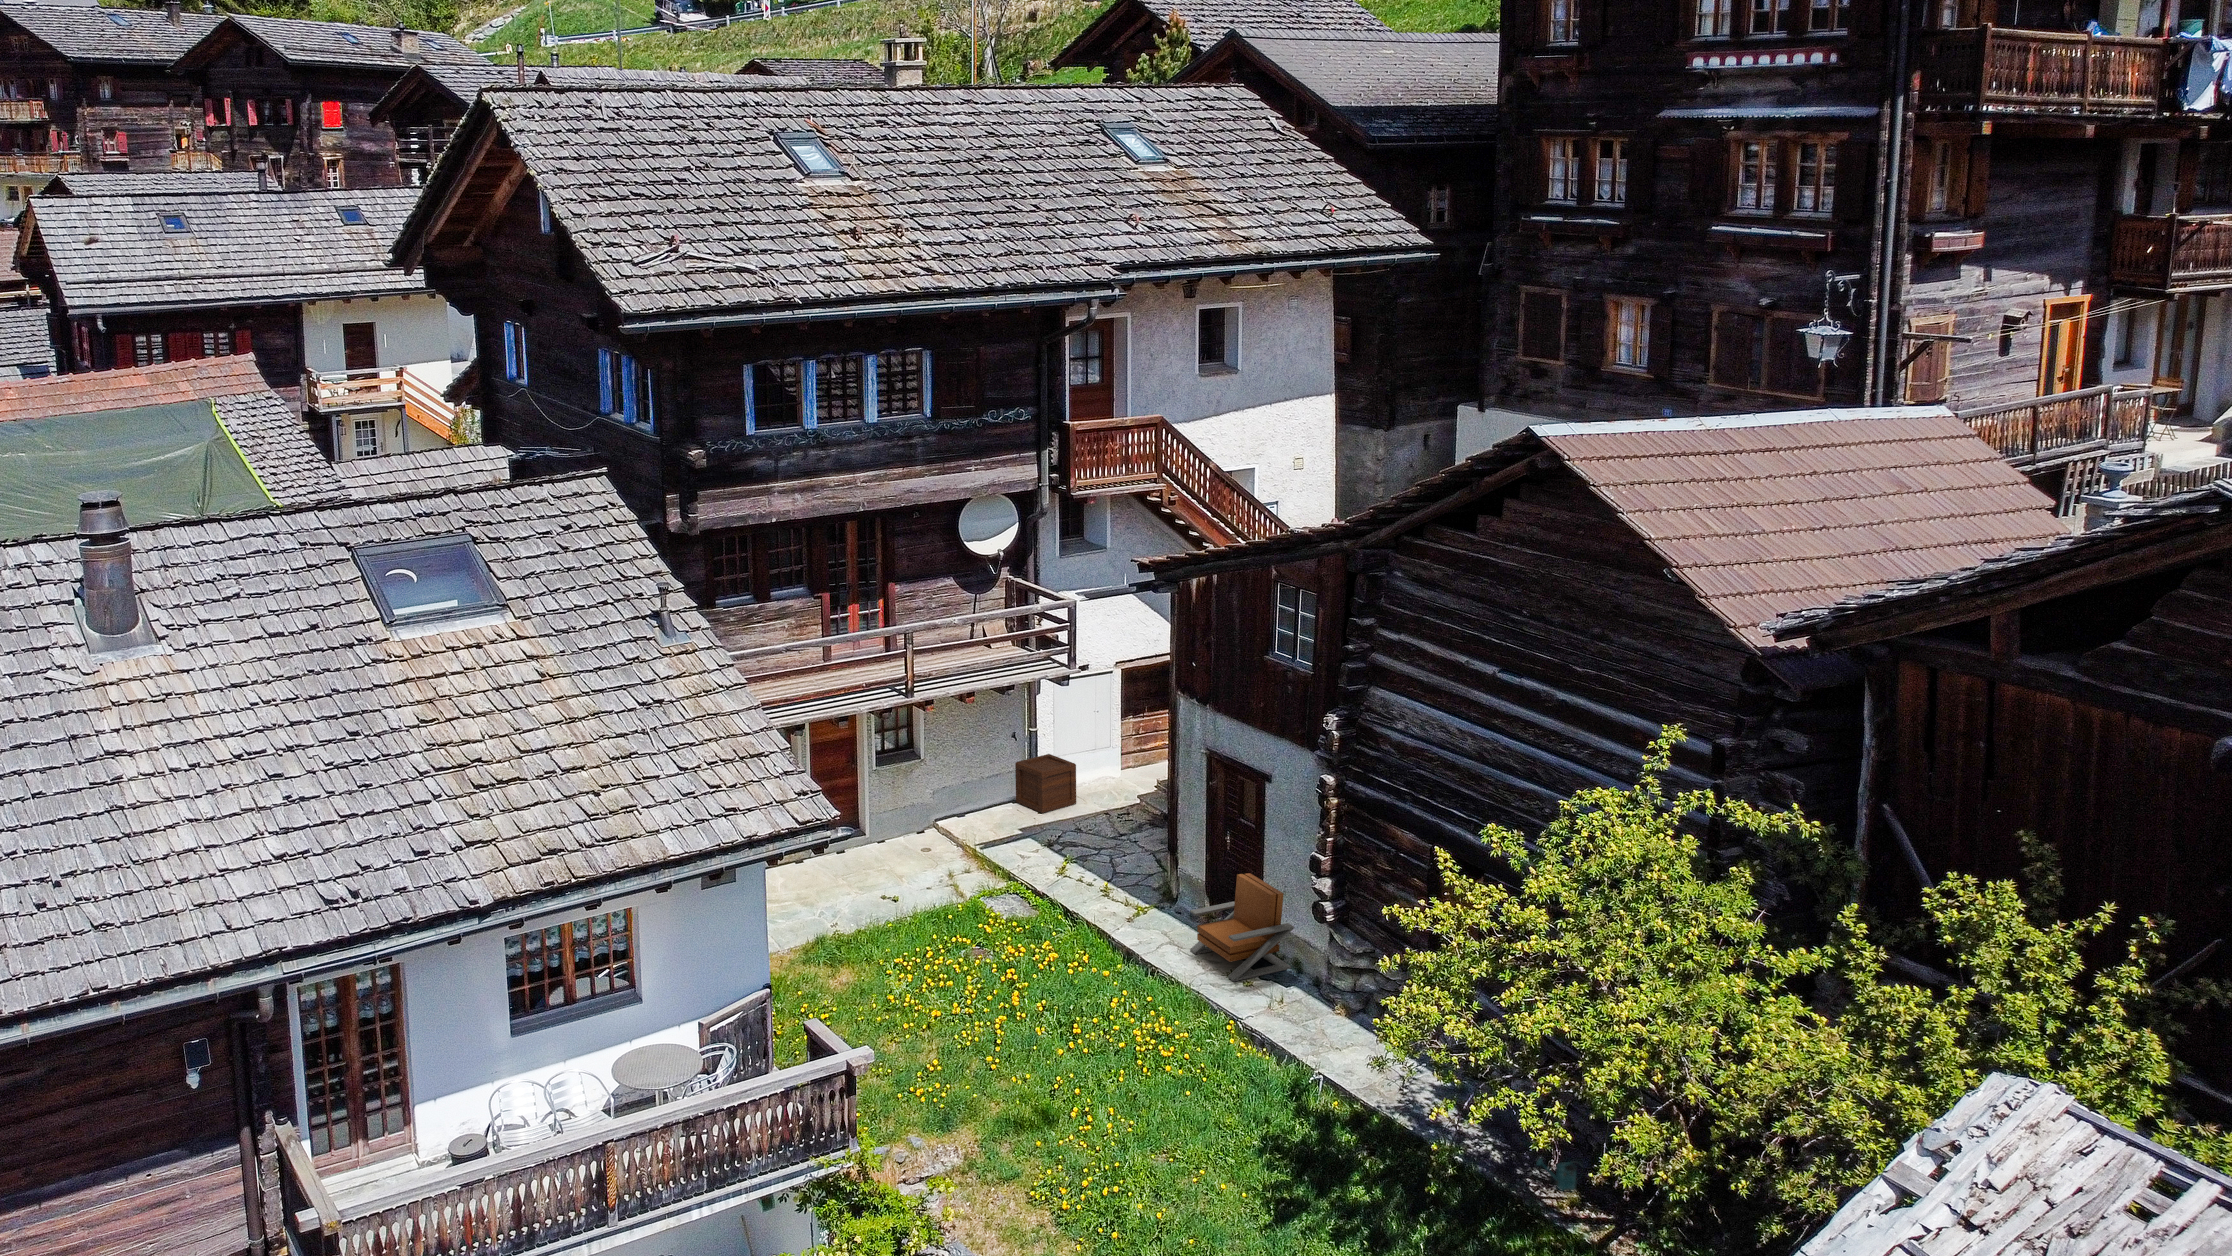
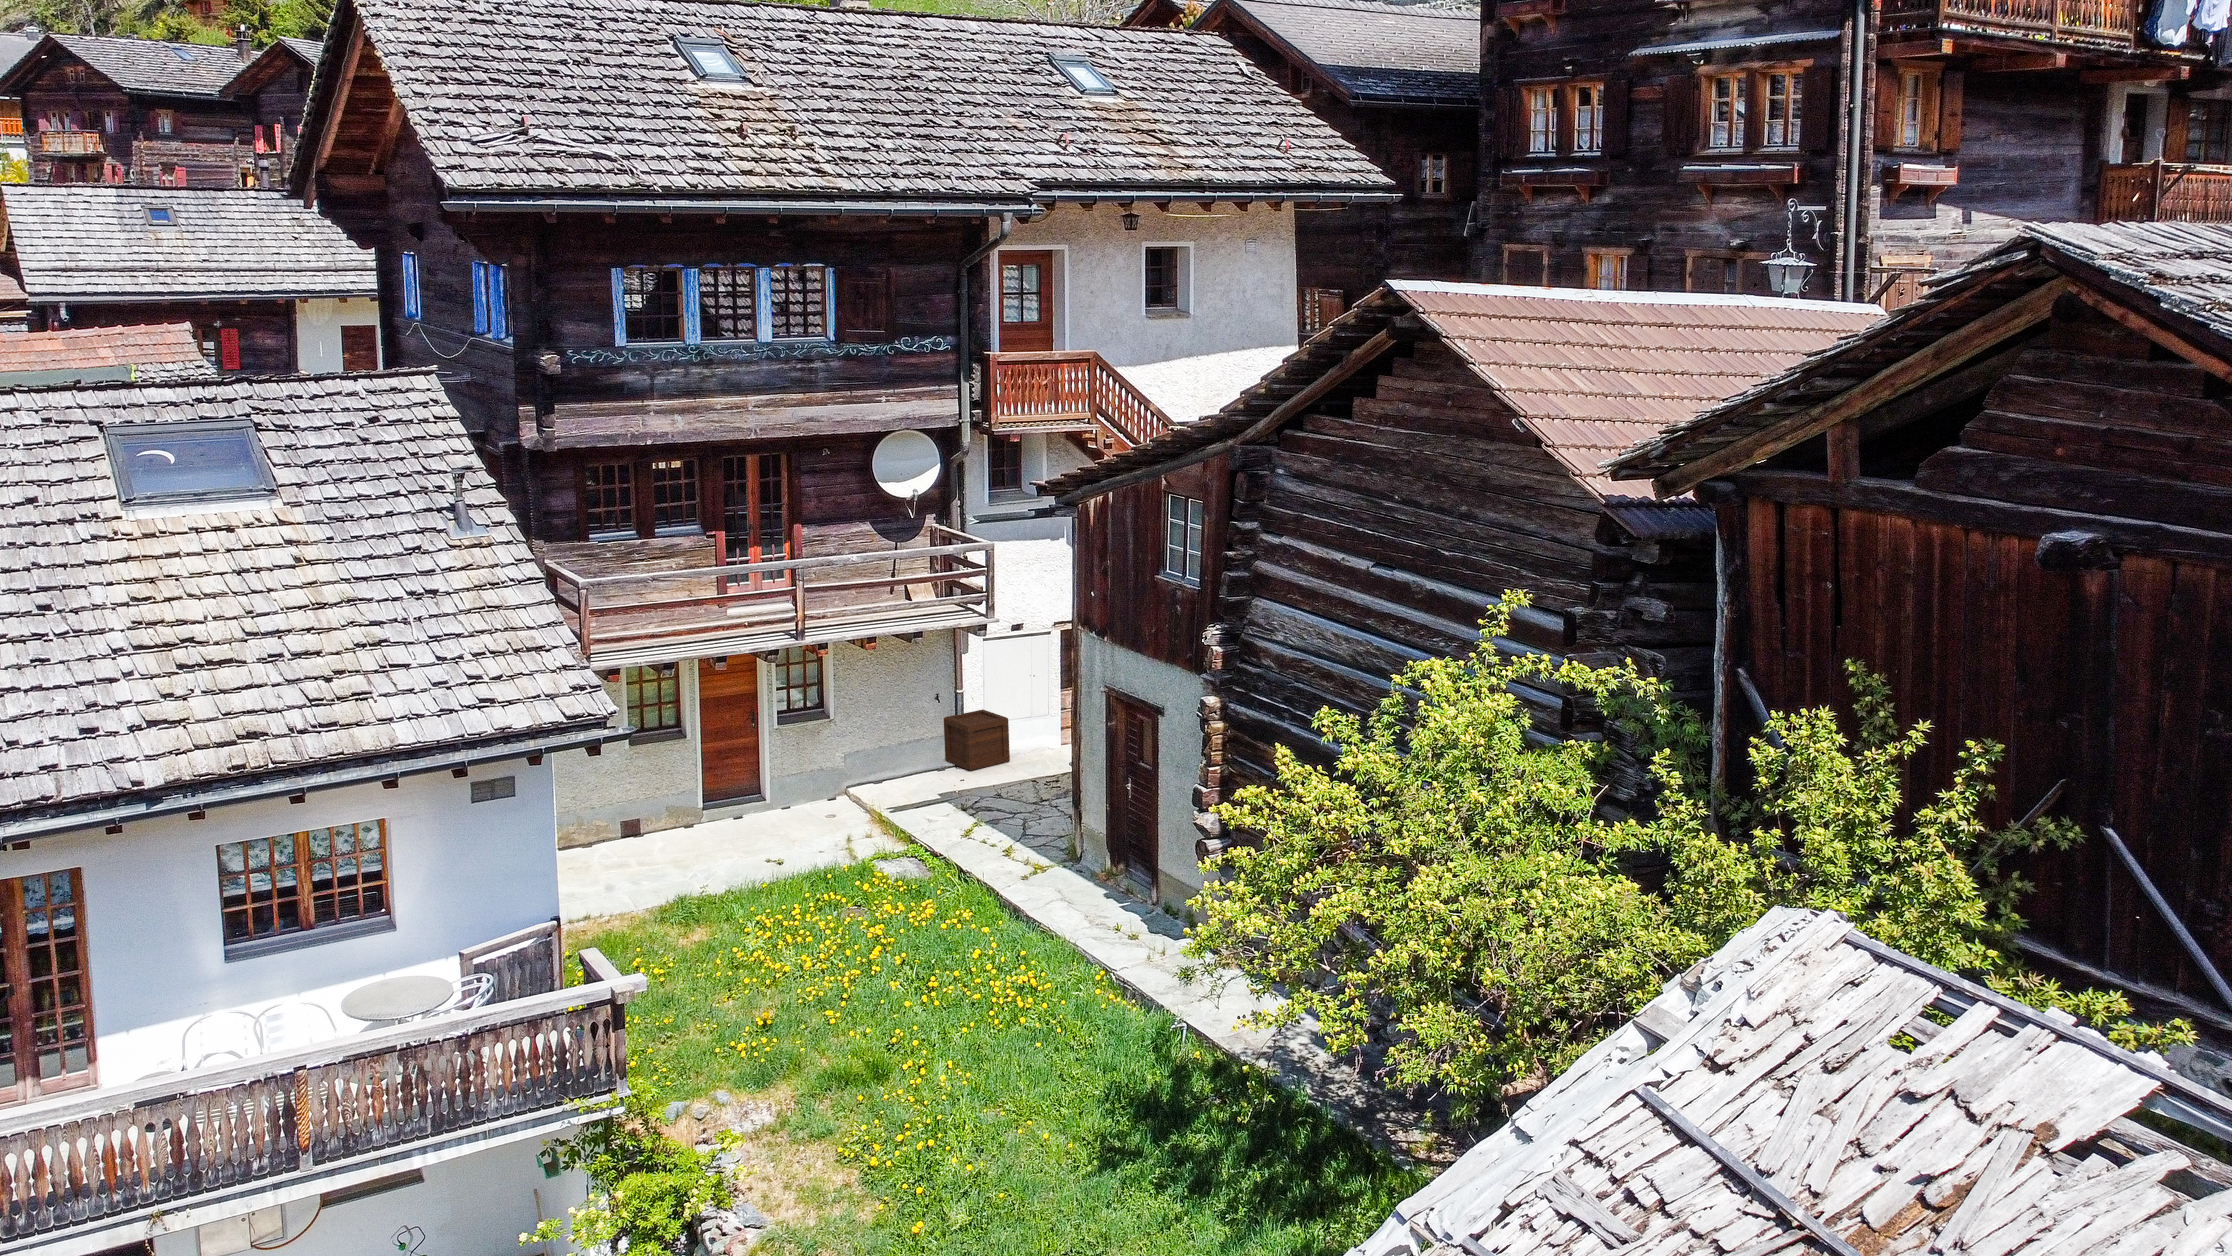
lounge chair: present [1190,873,1294,981] -> none [1083,812,1192,930]
watering can: present [1537,1158,1577,1192] -> none [1407,1106,1461,1146]

